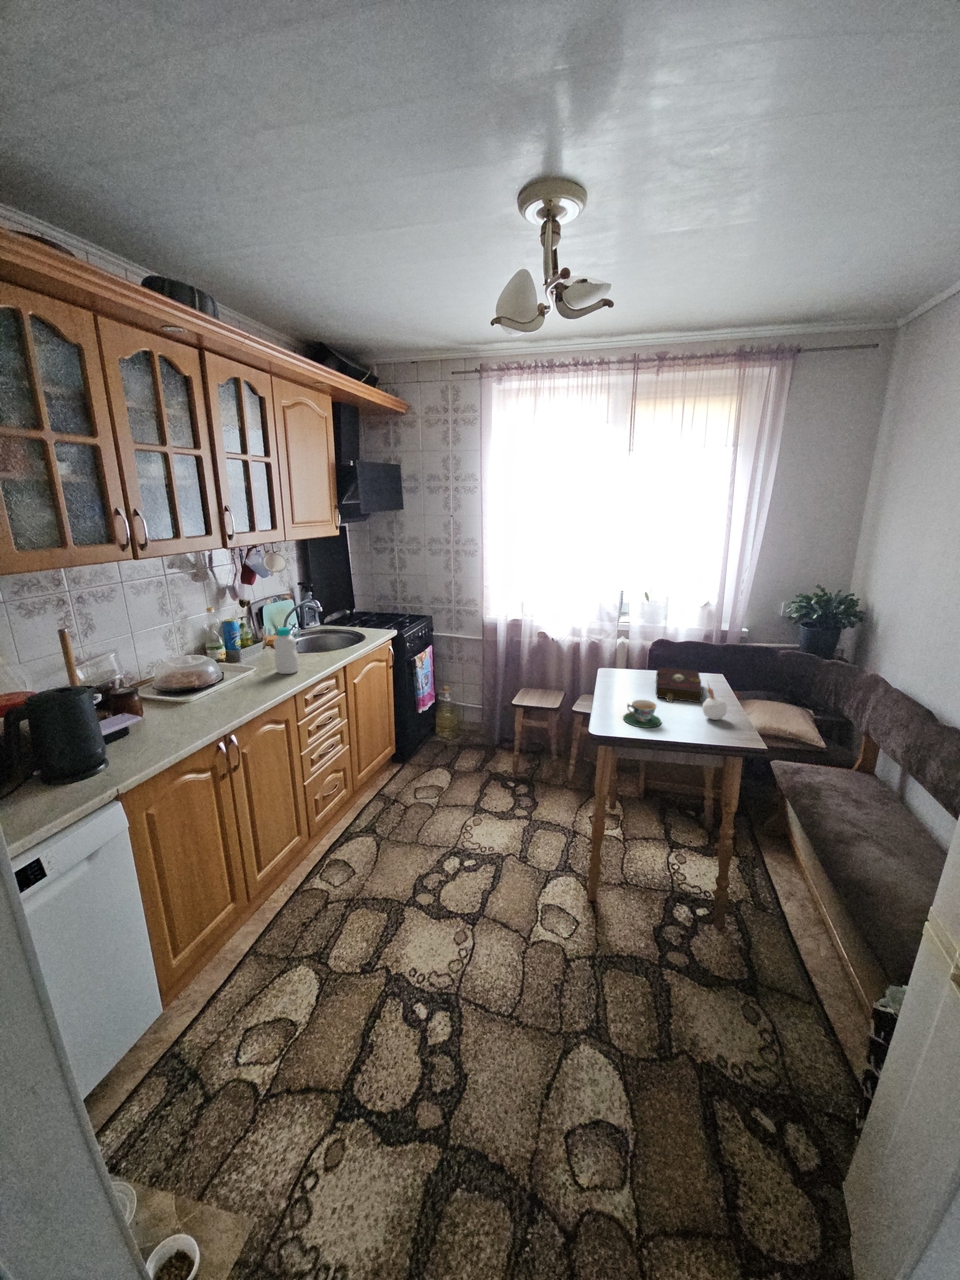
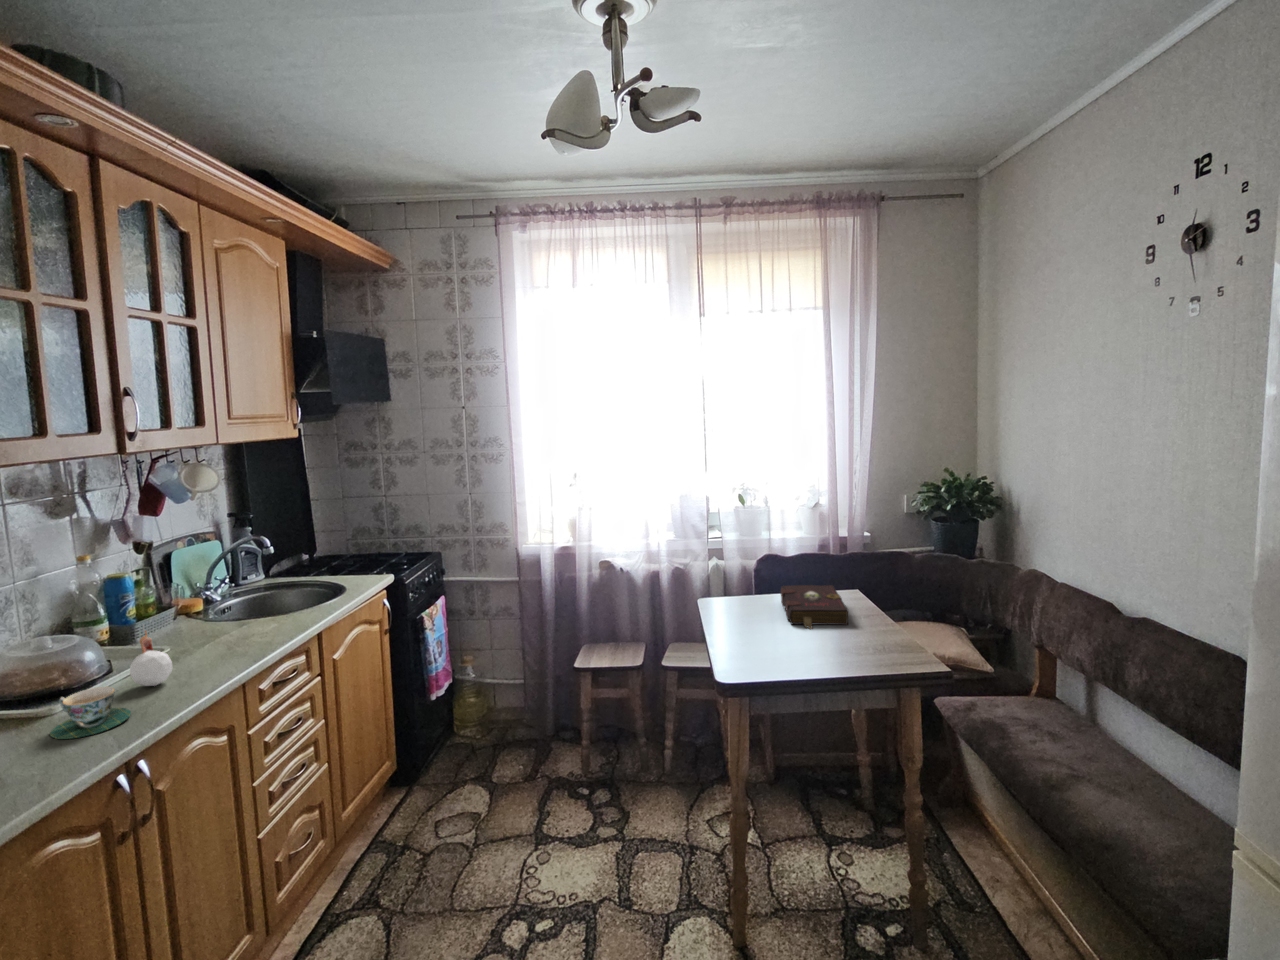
bottle: present [274,627,299,674] -> none [201,575,245,653]
candle: present [702,687,727,720] -> present [130,631,172,686]
teacup: present [623,700,661,728] -> present [50,687,131,739]

